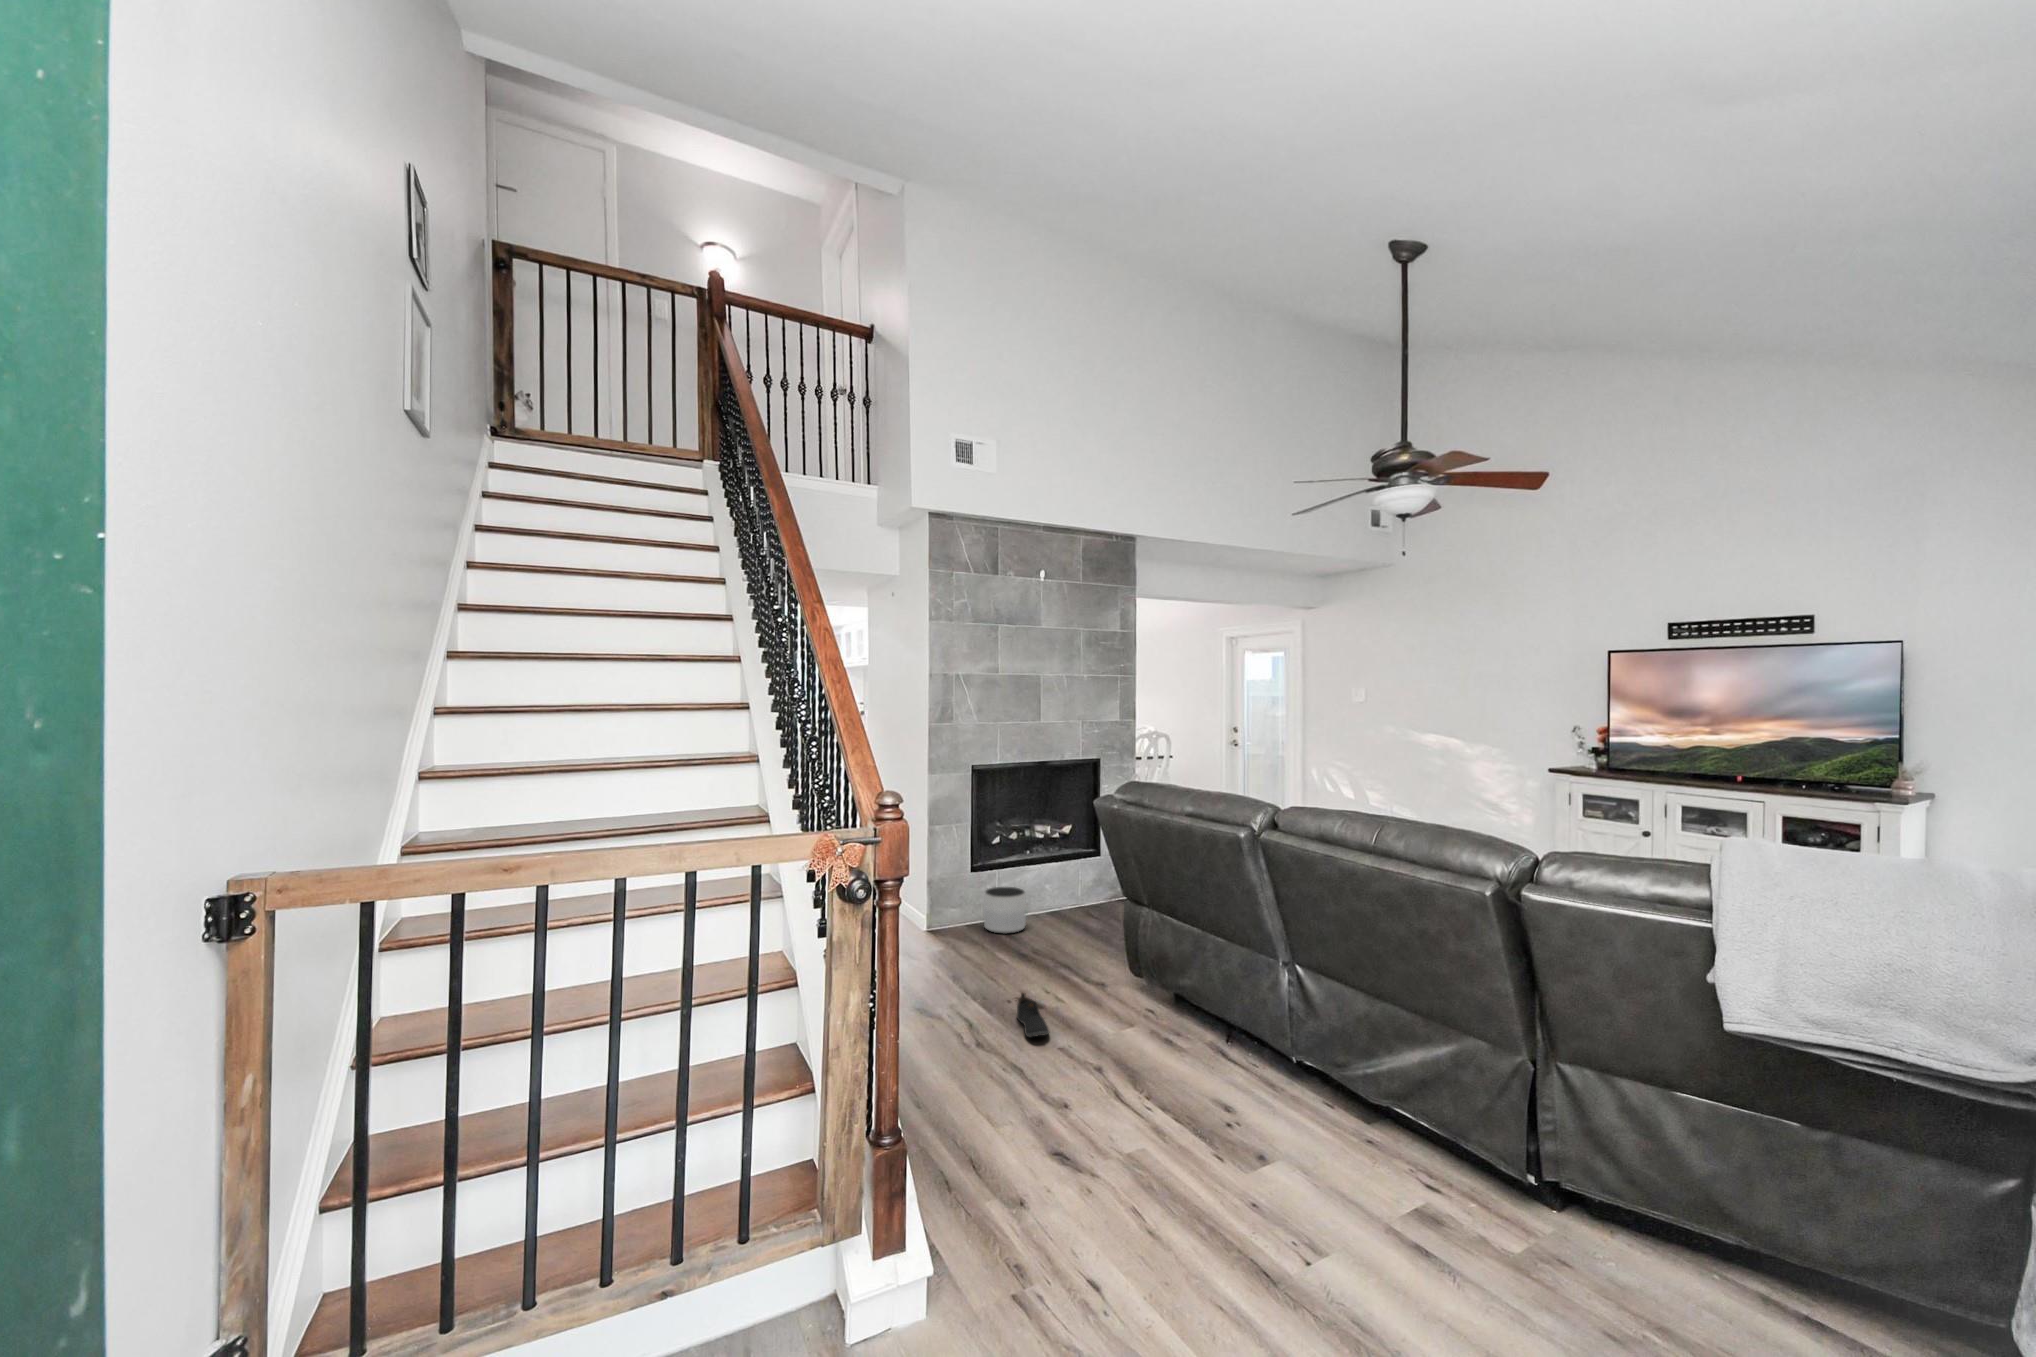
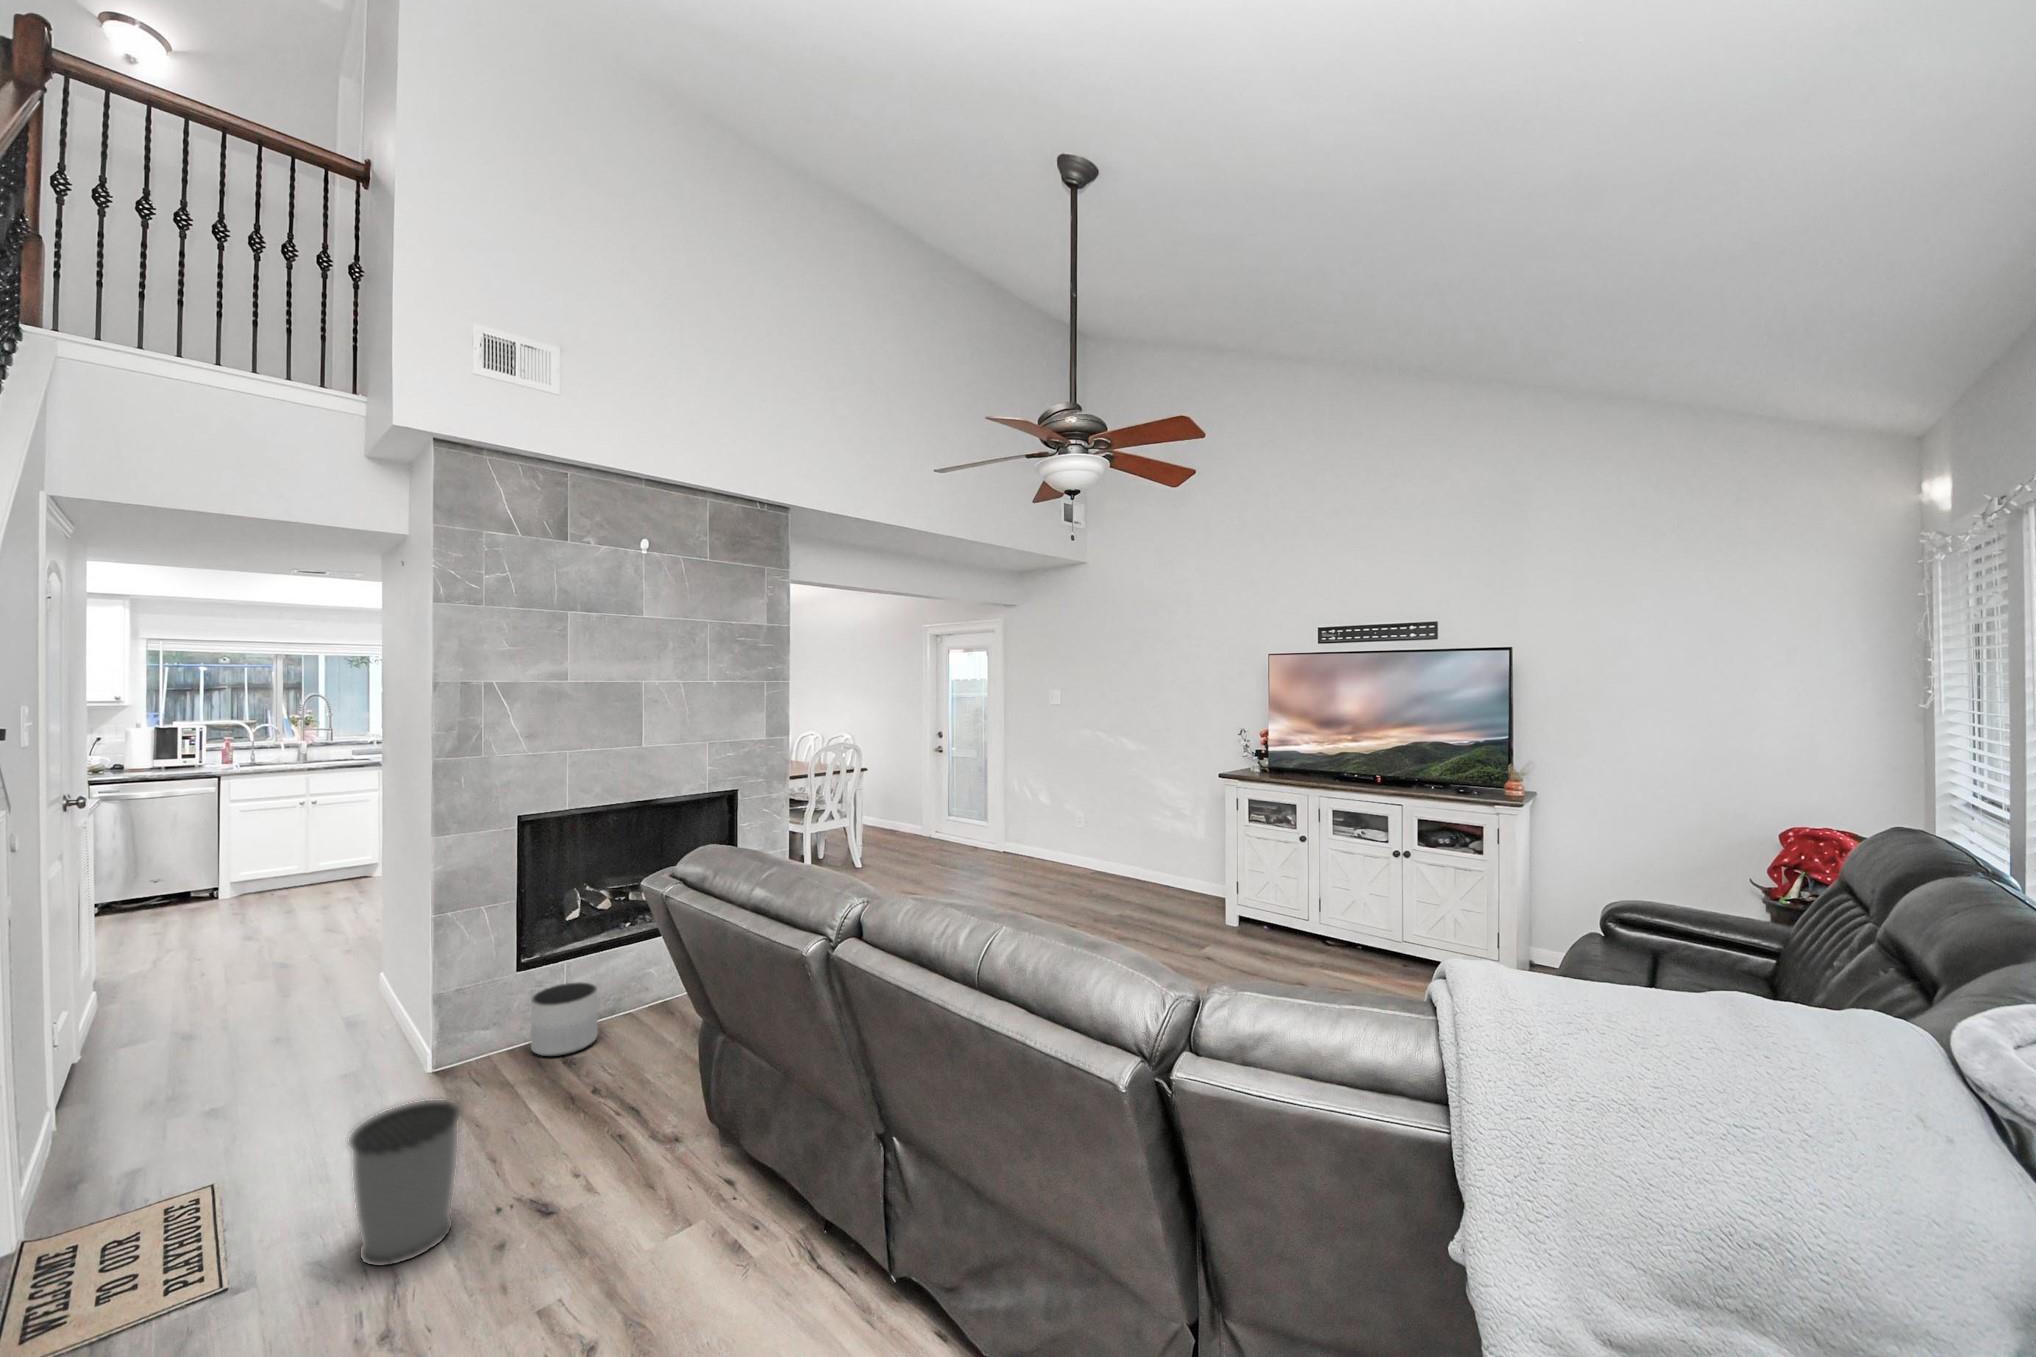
wastebasket: none [932,925,987,1013] -> present [349,1100,460,1266]
shoe: present [1017,993,1049,1037] -> none [498,1205,546,1305]

